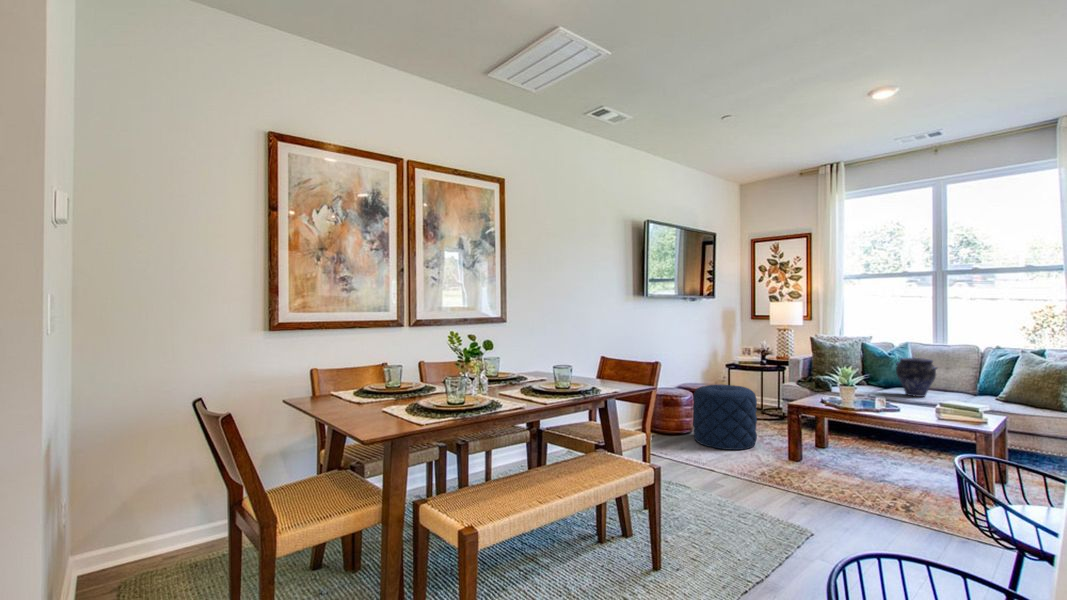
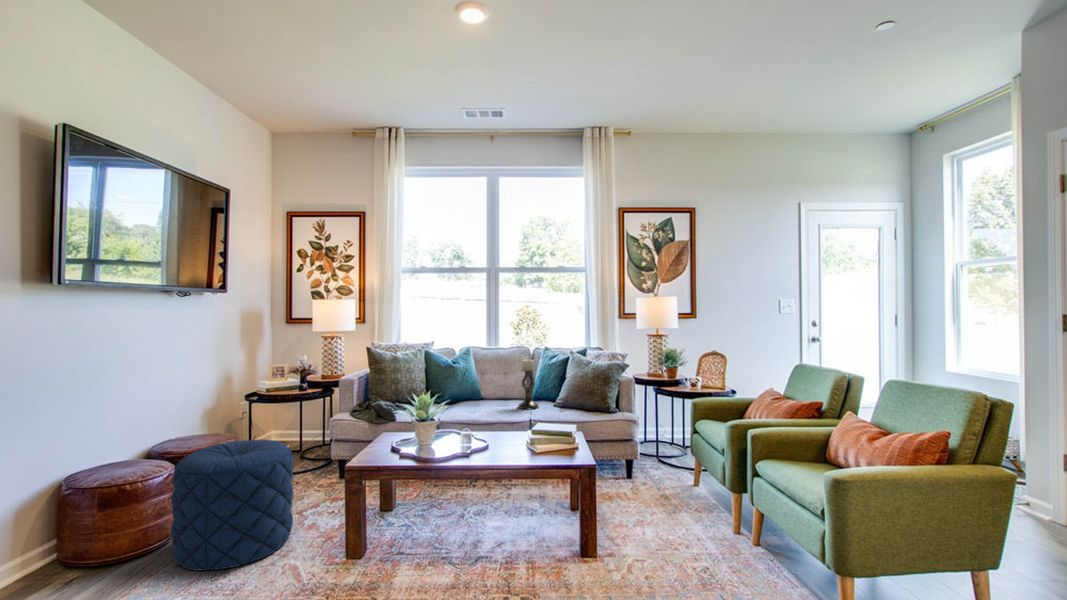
candle holder: none [957,355,983,401] -> present [518,359,539,409]
vase: present [896,358,937,397] -> none [464,366,505,413]

